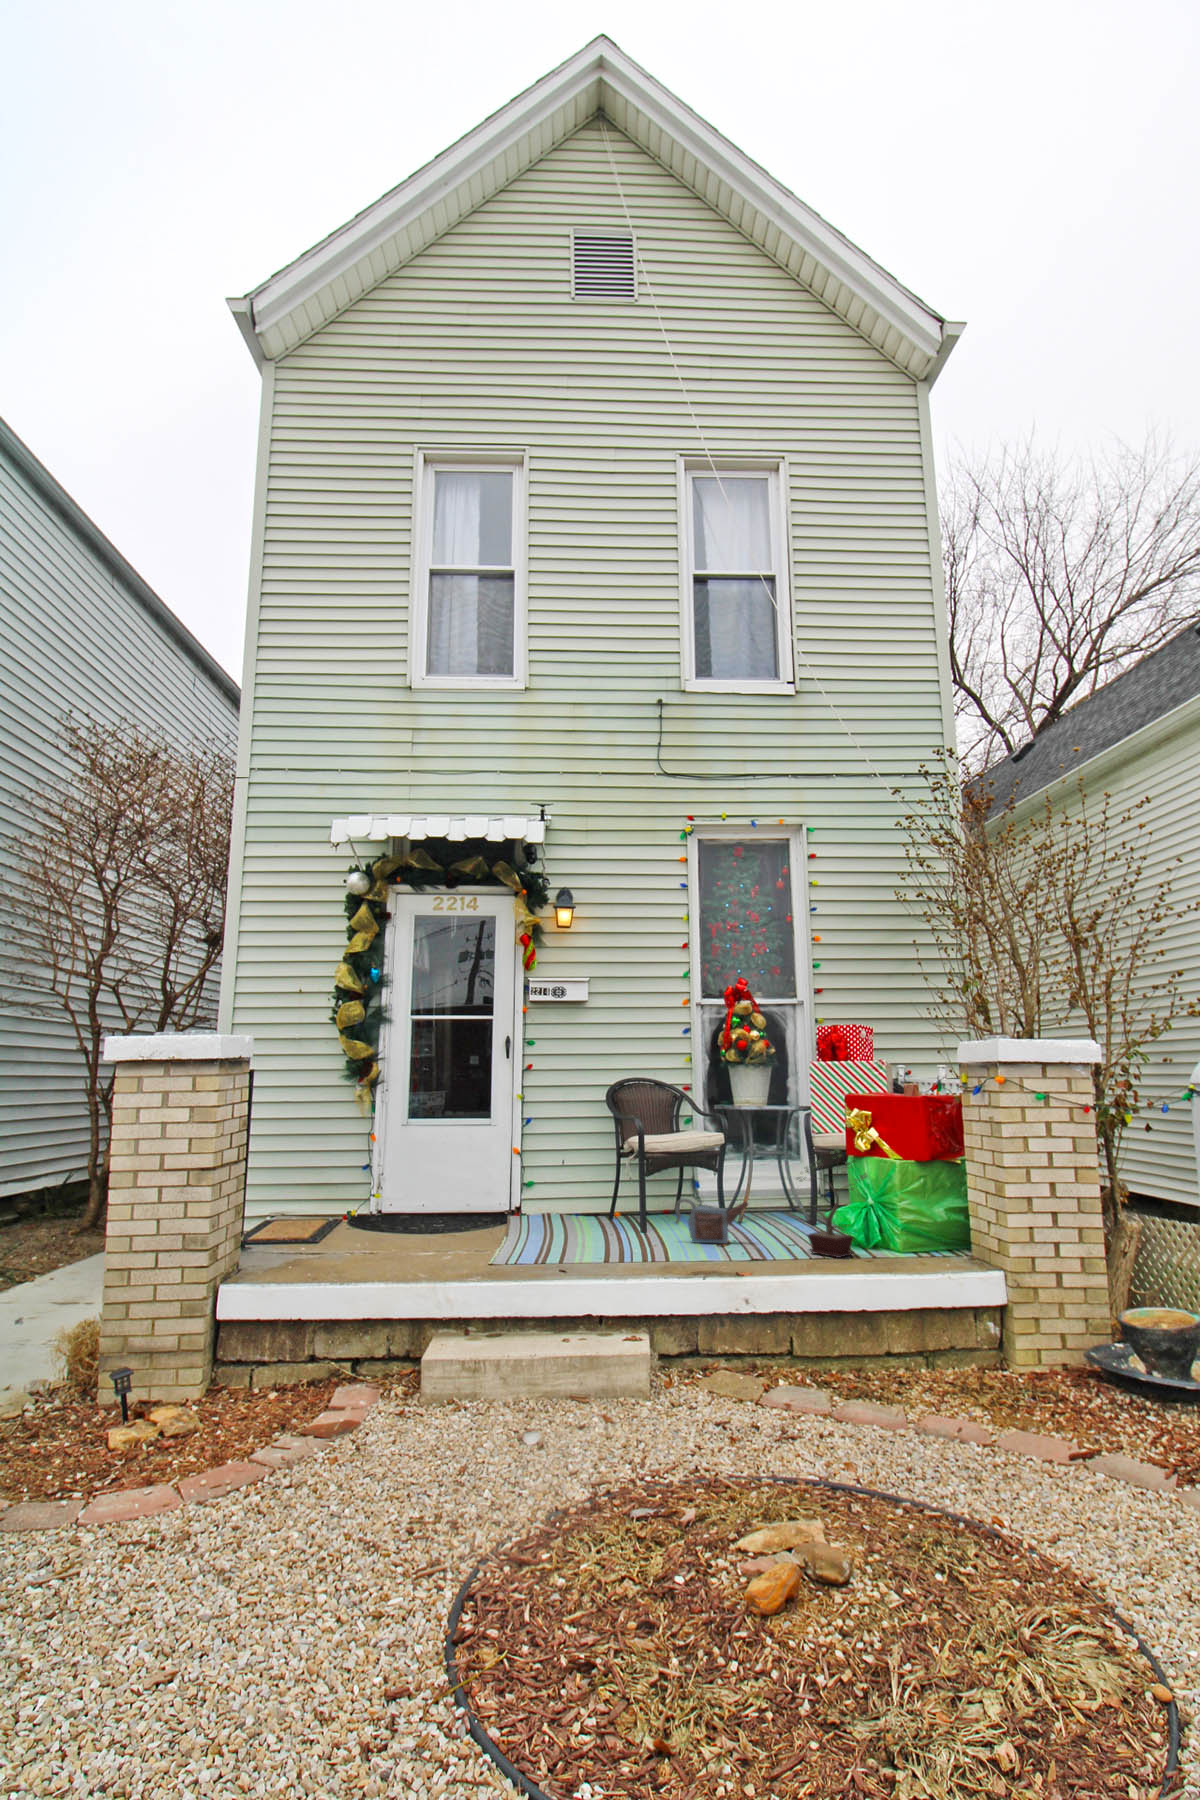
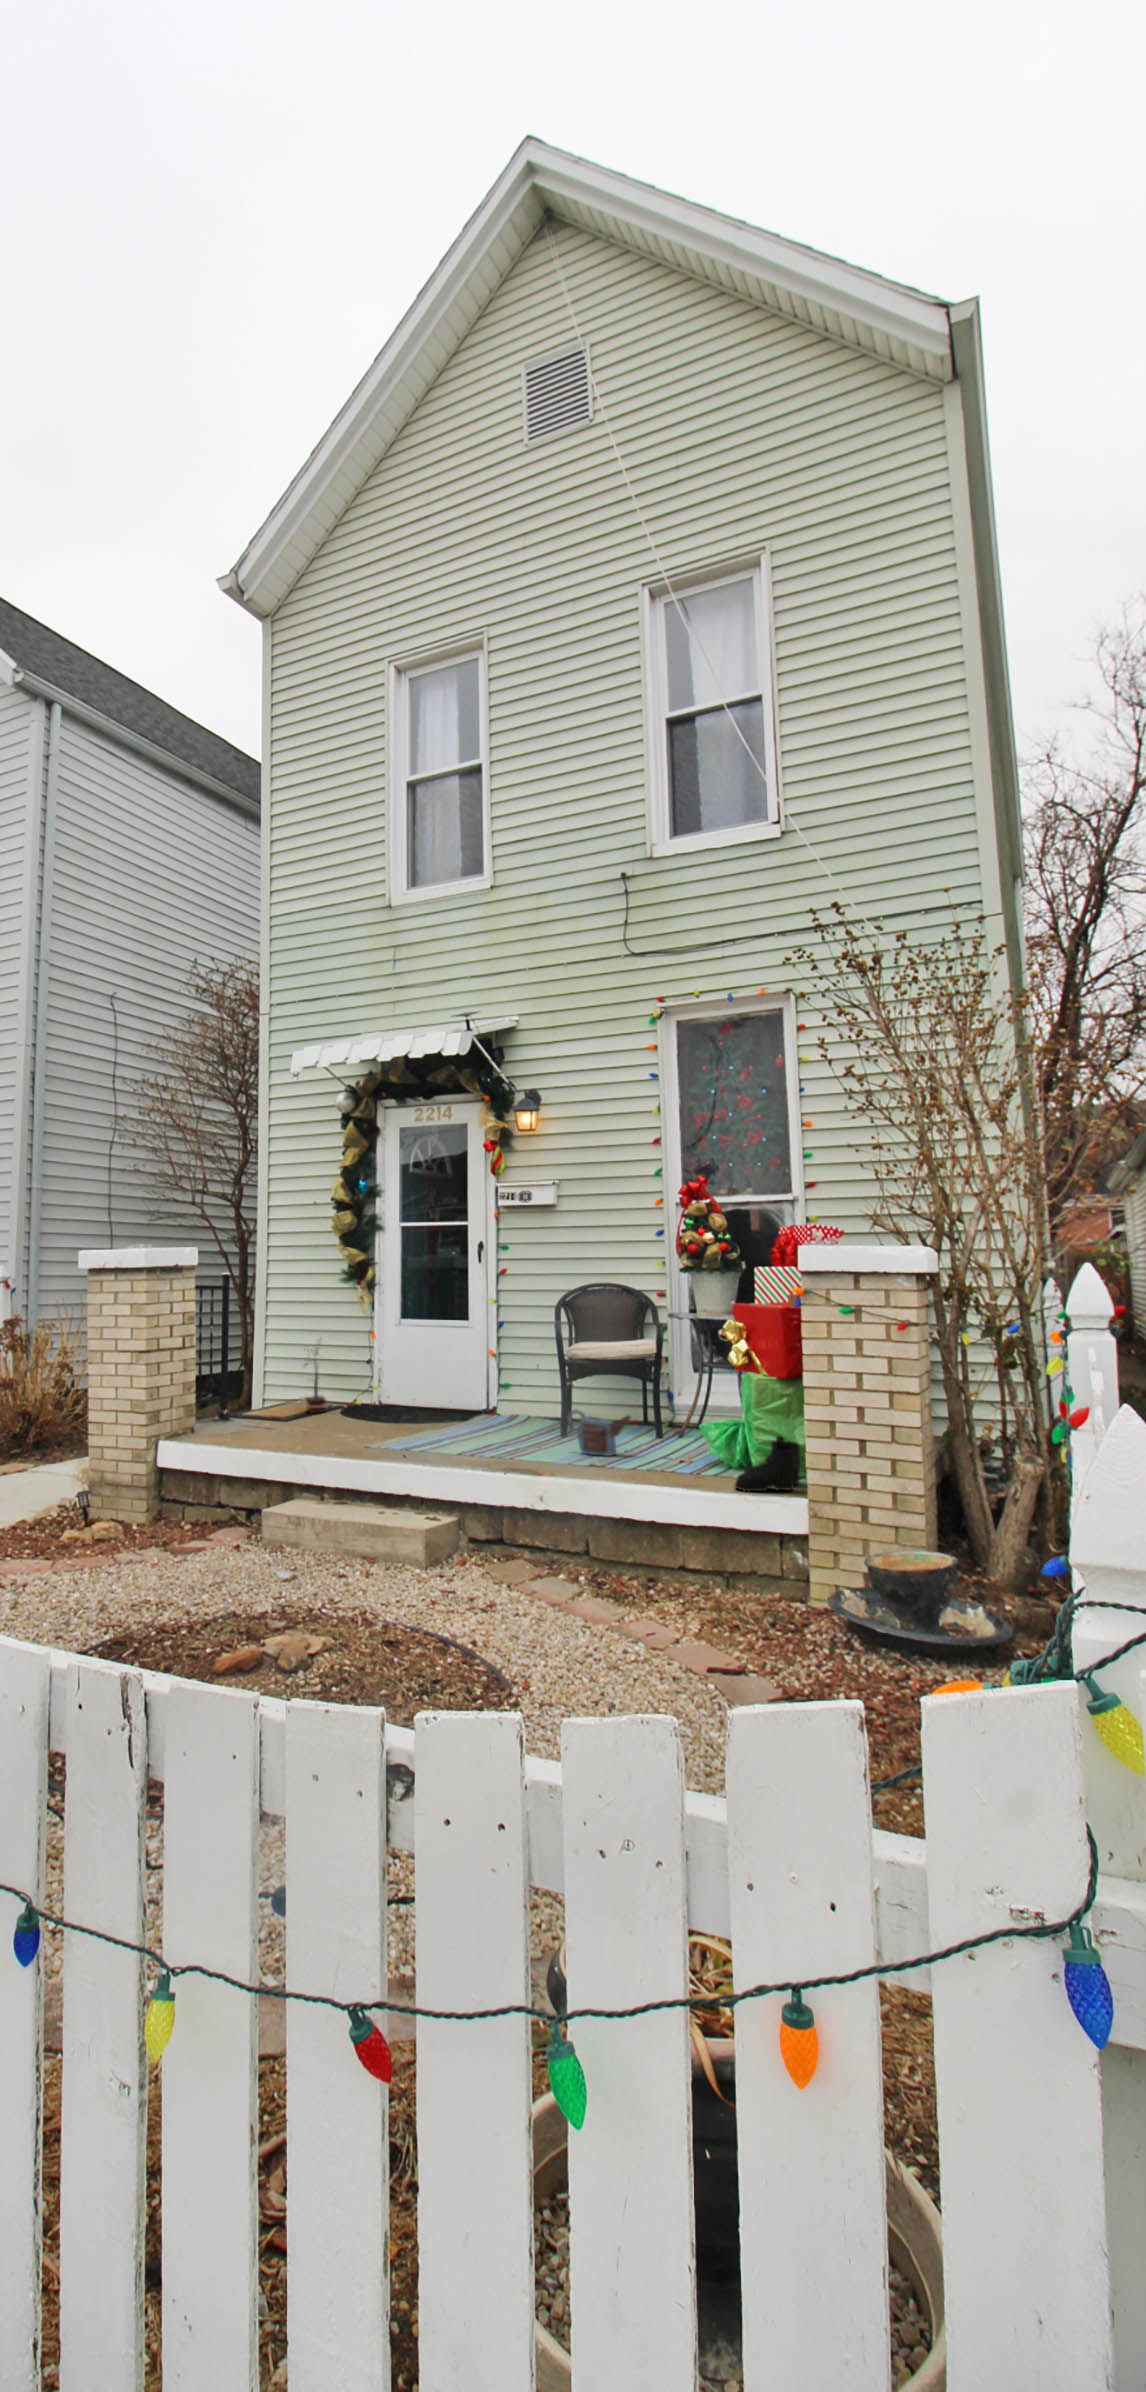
potted plant: present [797,1148,867,1258] -> present [304,1338,326,1413]
boots: none [907,1213,976,1267] -> present [735,1436,801,1492]

